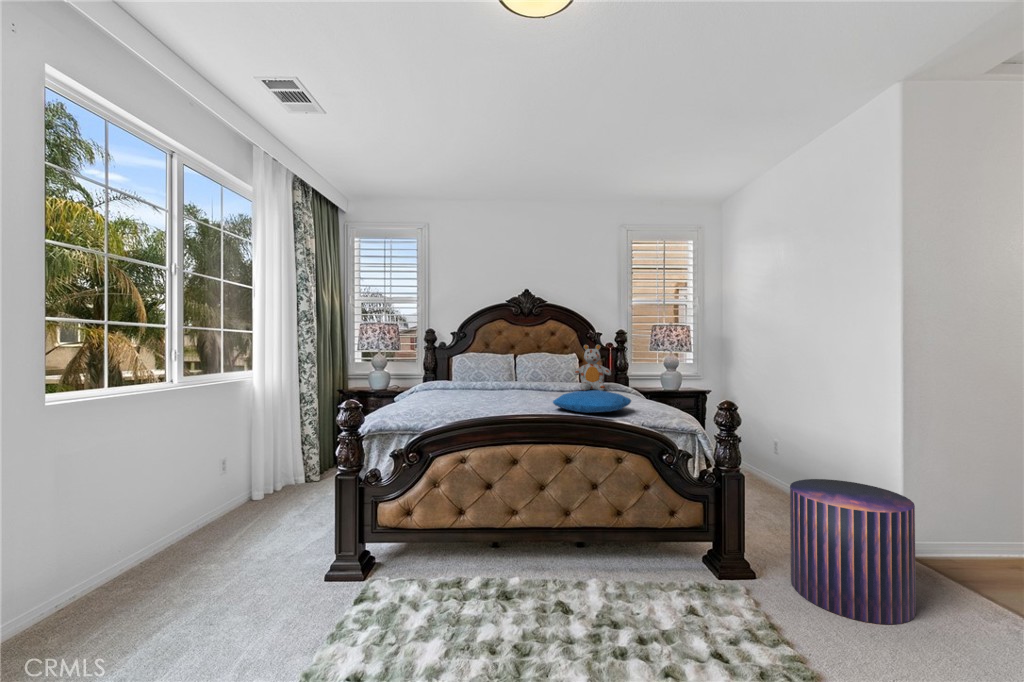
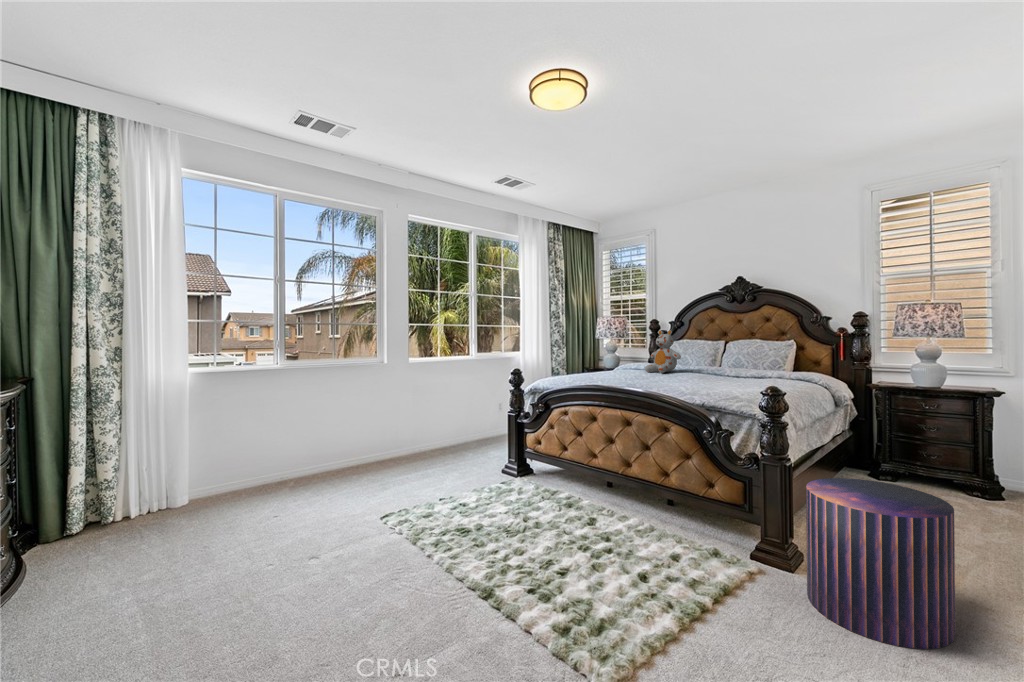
stuffed bear: present [574,345,611,391] -> present [645,330,681,373]
pillow: present [553,390,631,413] -> none [643,371,716,389]

